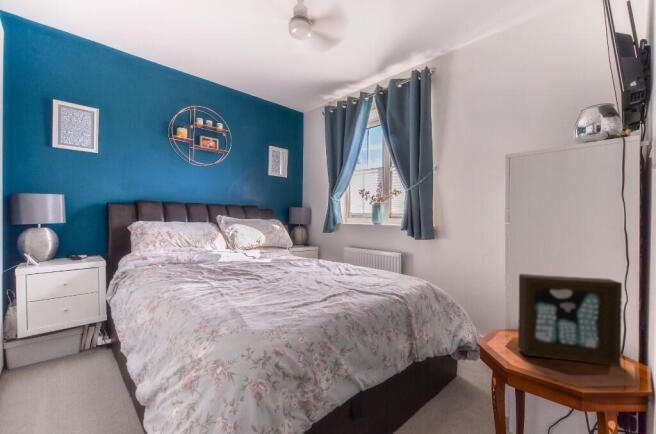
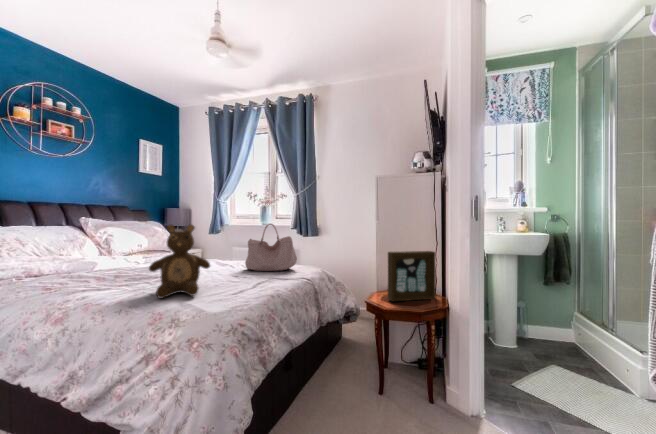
handbag: none [334,224,393,280] -> present [245,224,297,271]
teddy bear: none [217,225,278,305] -> present [149,225,210,298]

